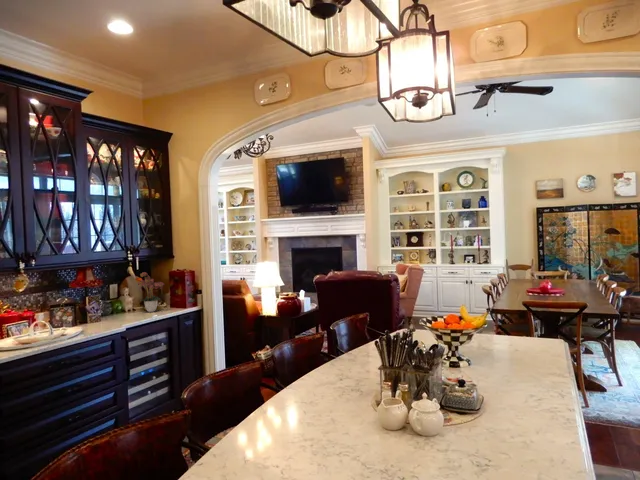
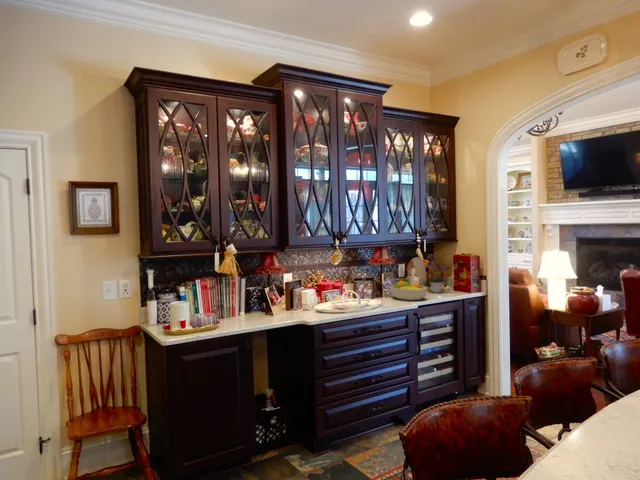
fruit bowl: none [96,302,138,324] -> present [390,281,427,300]

